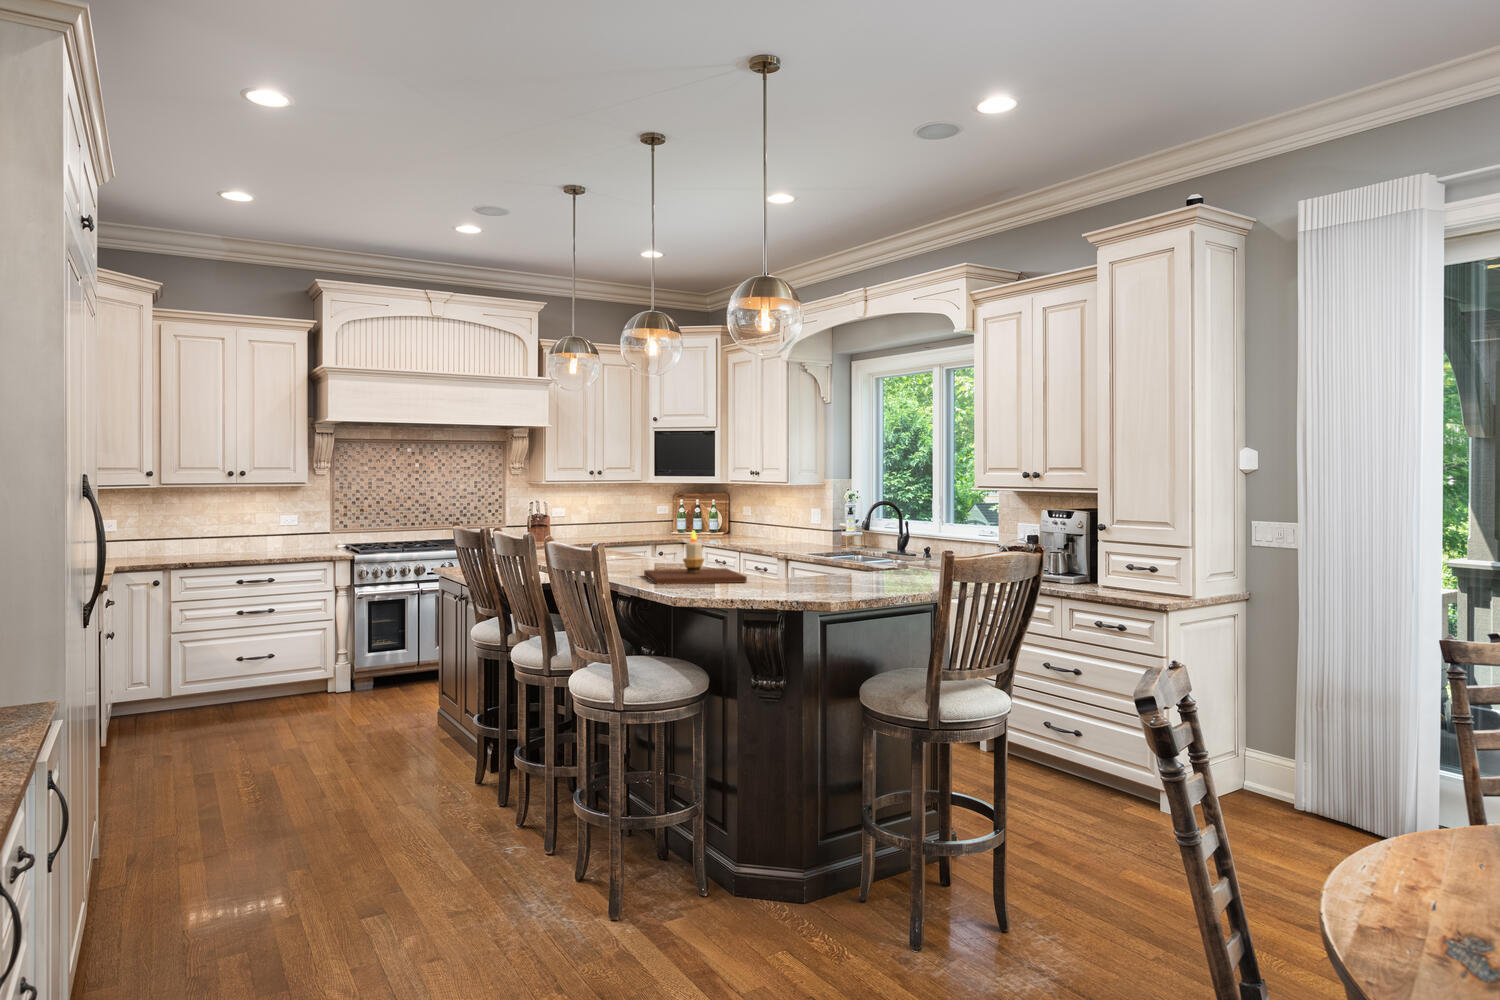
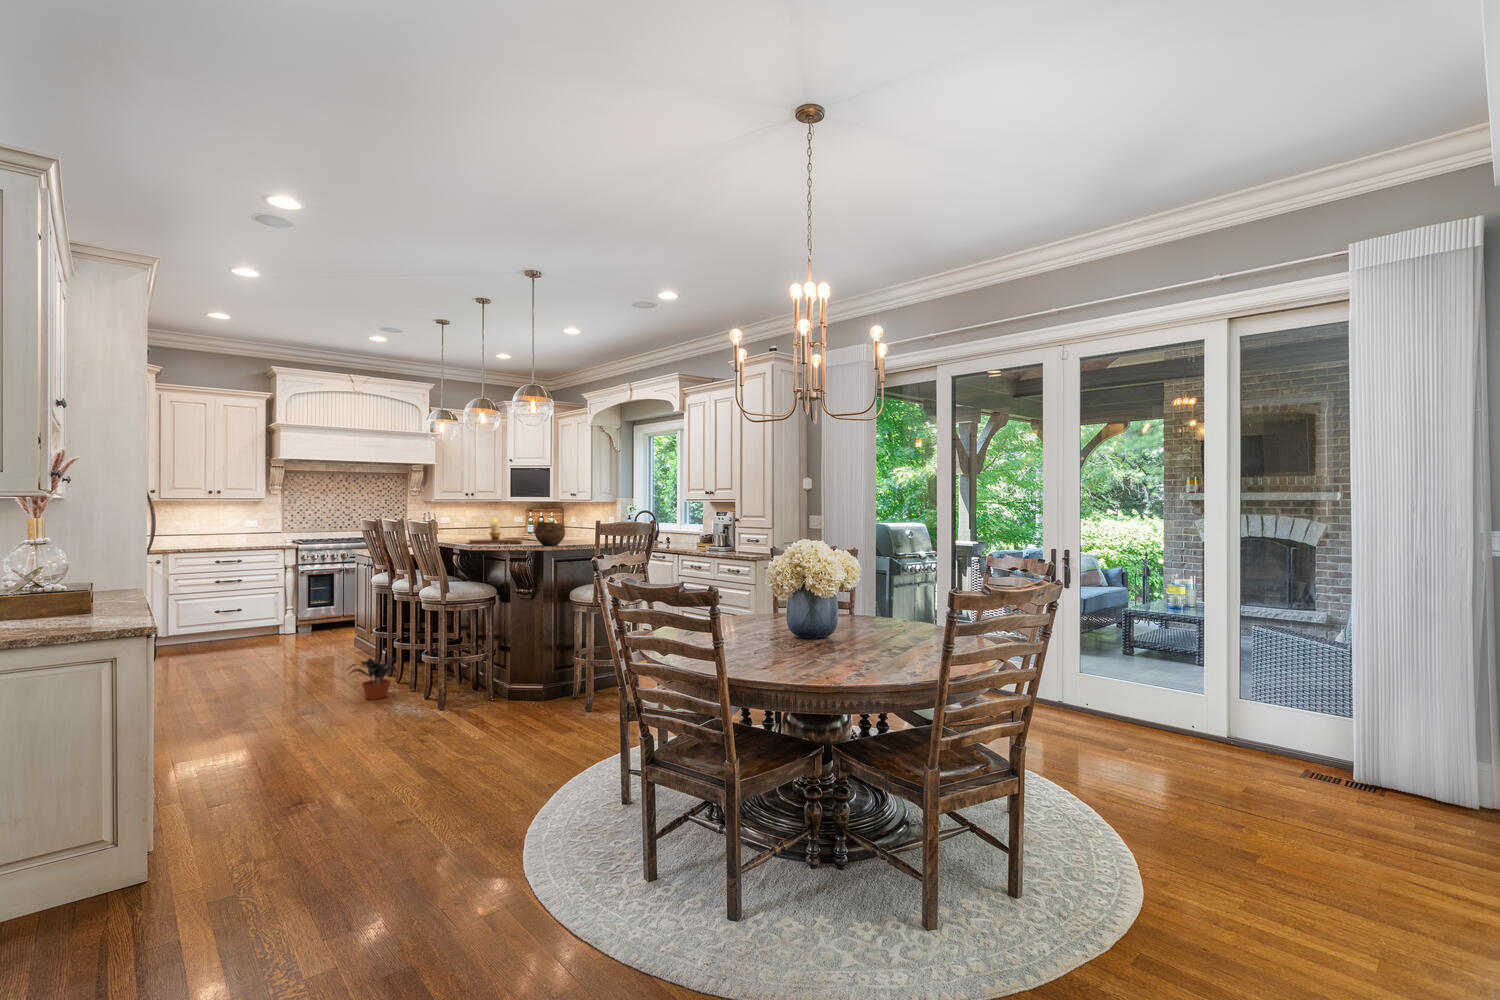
bowl: none [786,546,844,594] -> present [535,522,565,546]
potted plant: none [436,790,540,874] -> present [349,657,400,700]

